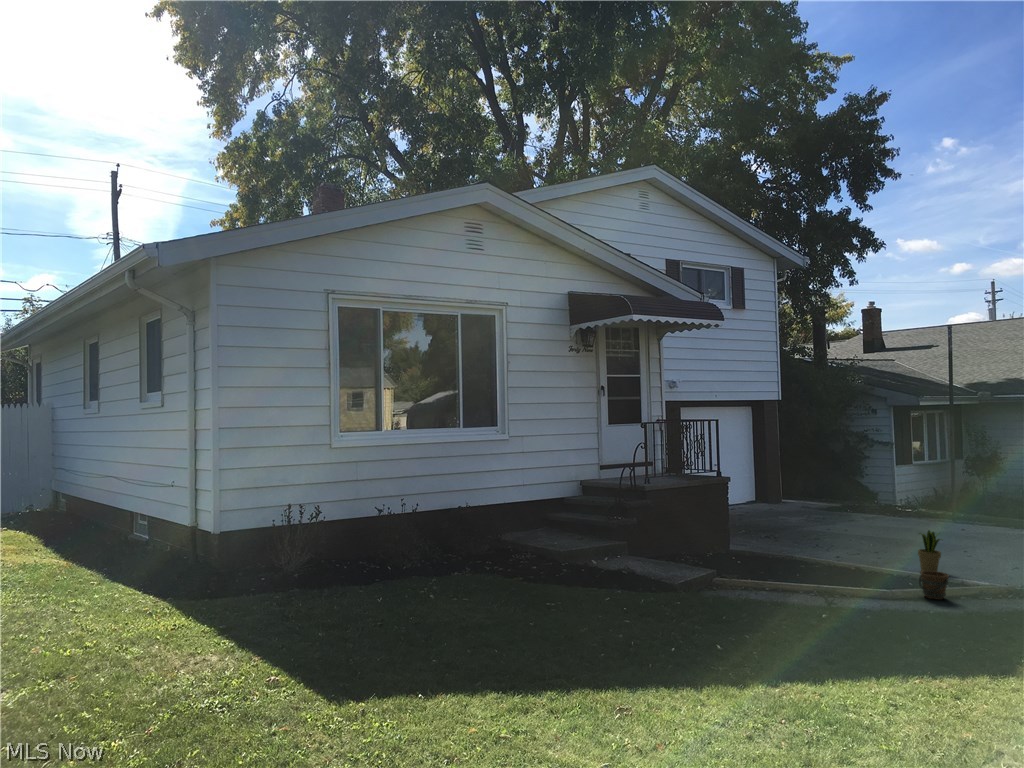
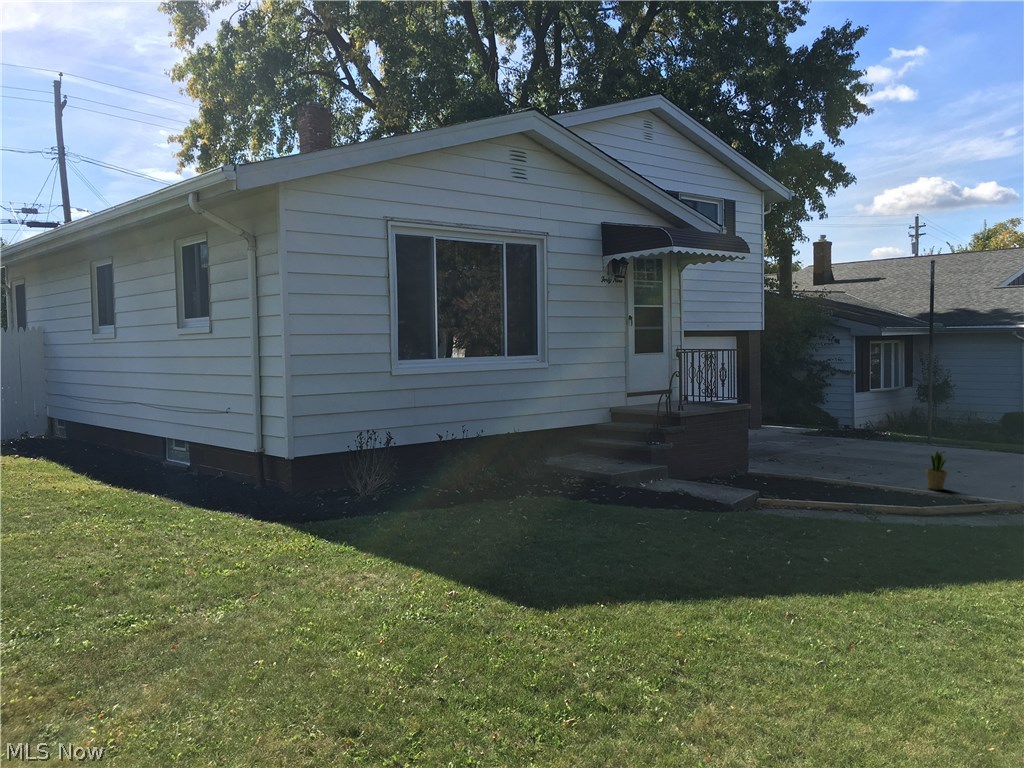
bucket: present [919,571,949,600] -> none [944,488,973,514]

